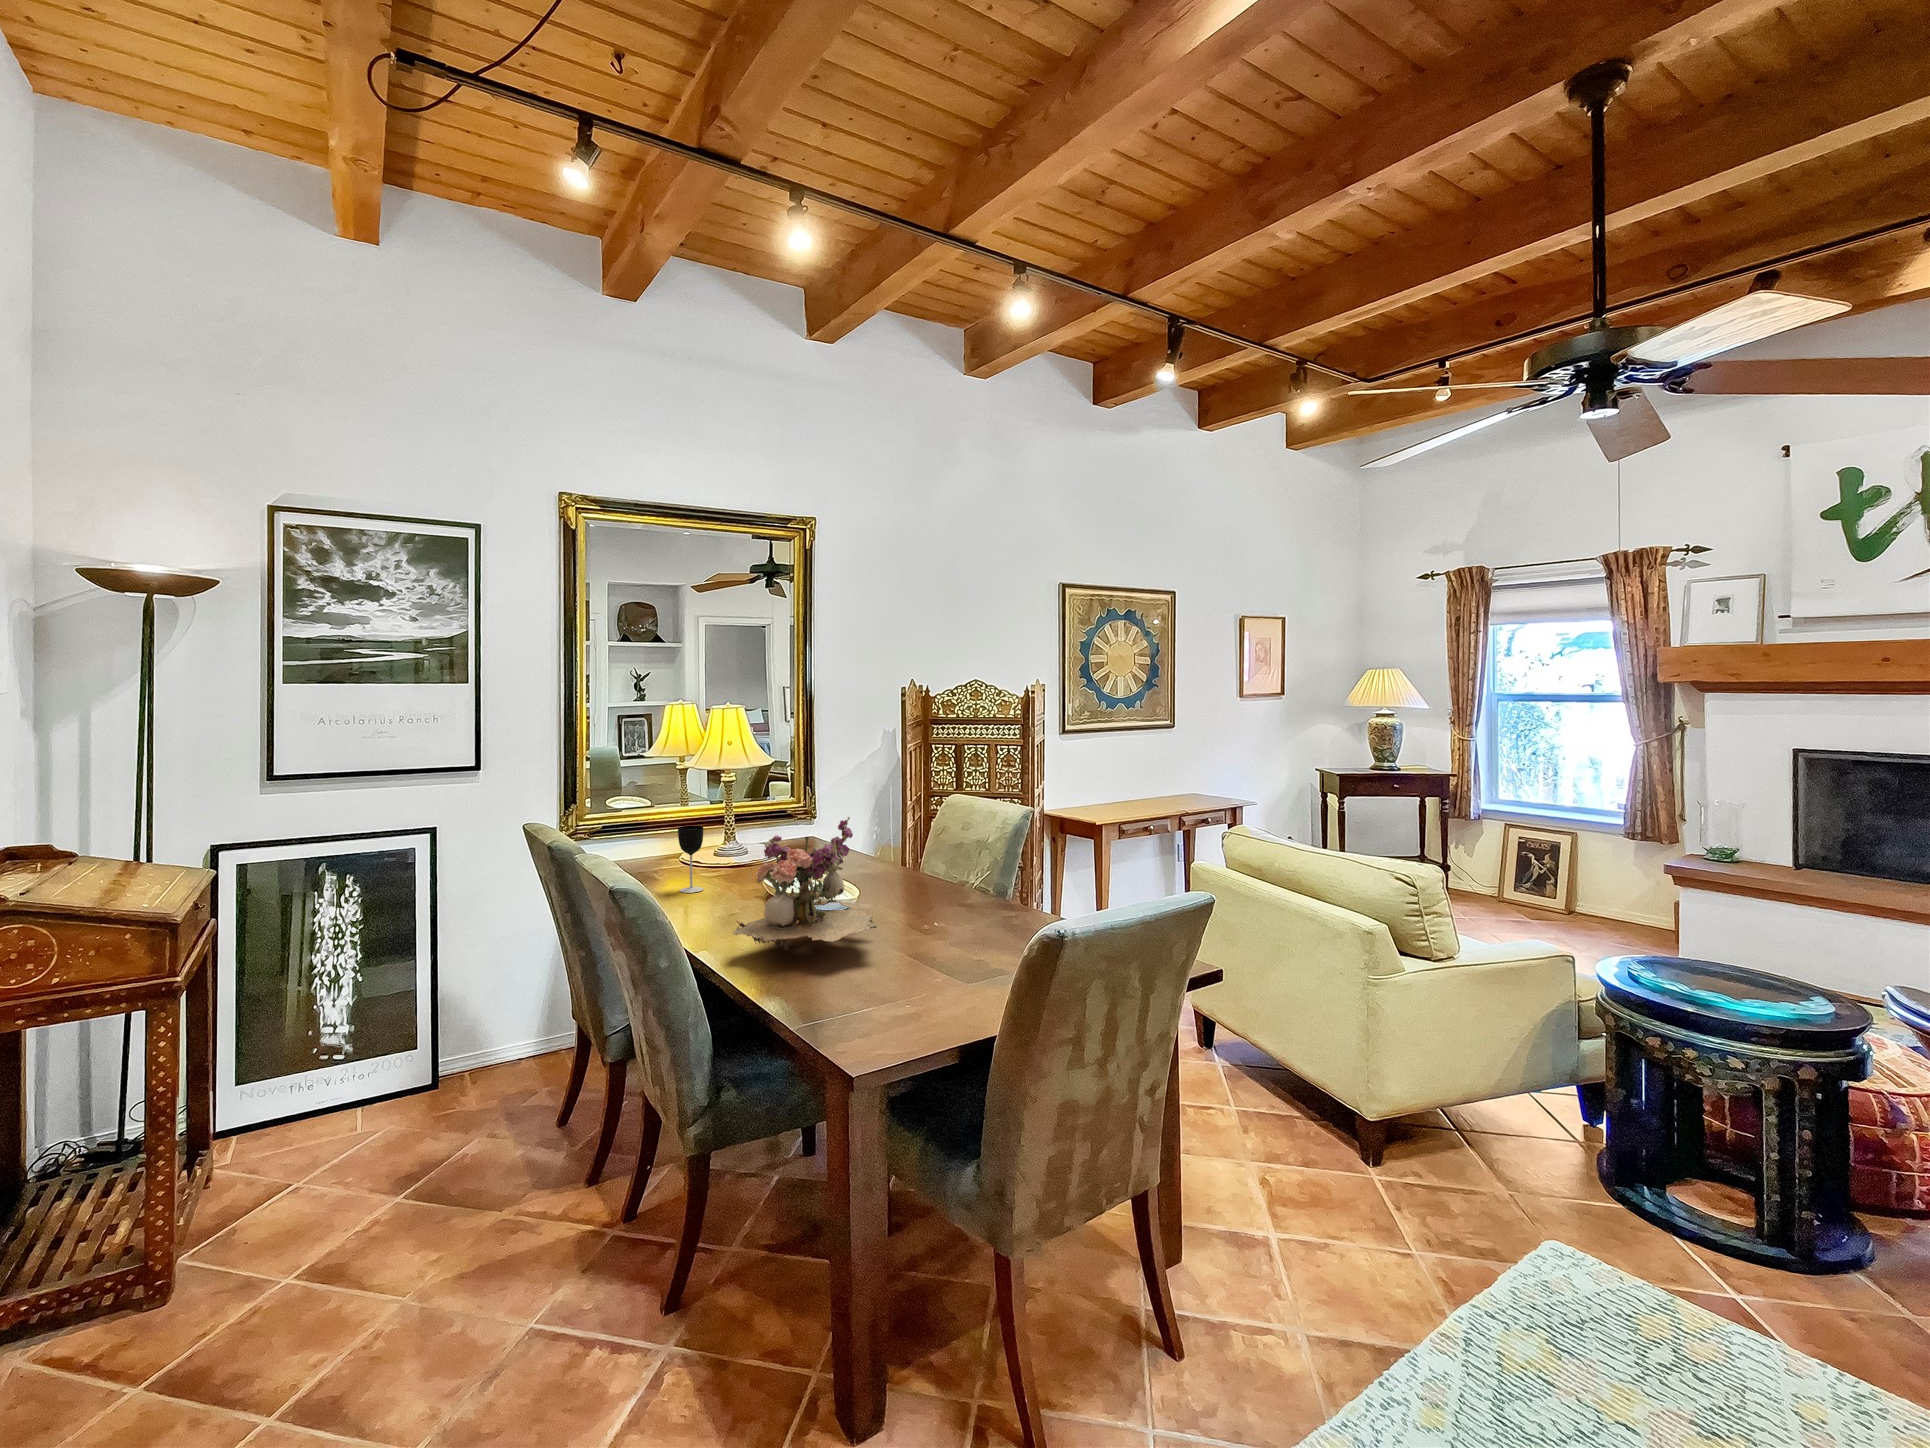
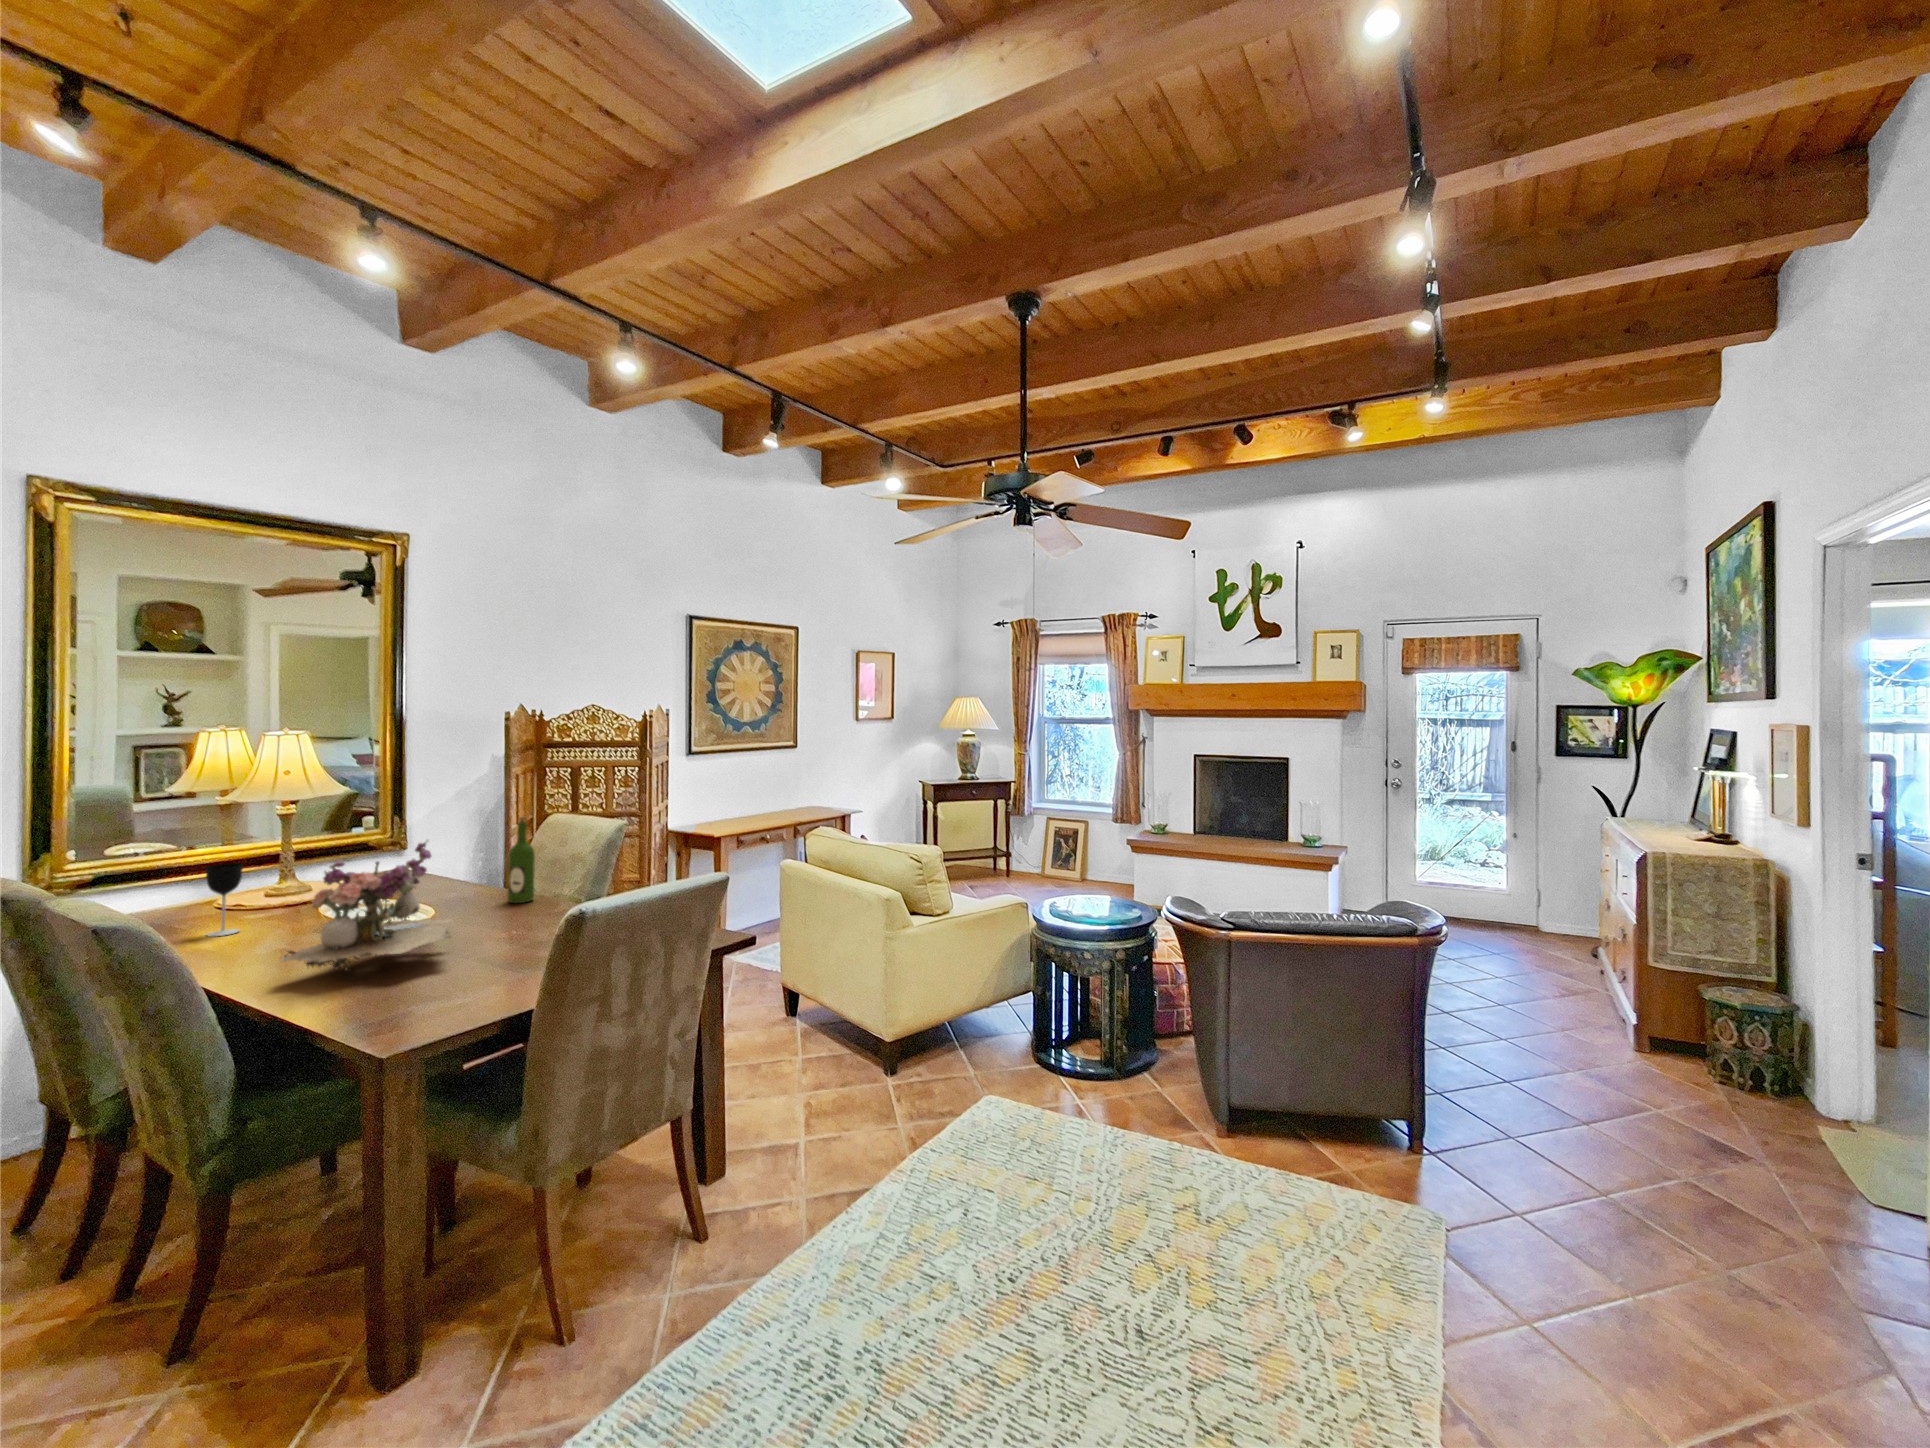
wine bottle: none [914,795,938,887] -> present [508,817,535,903]

